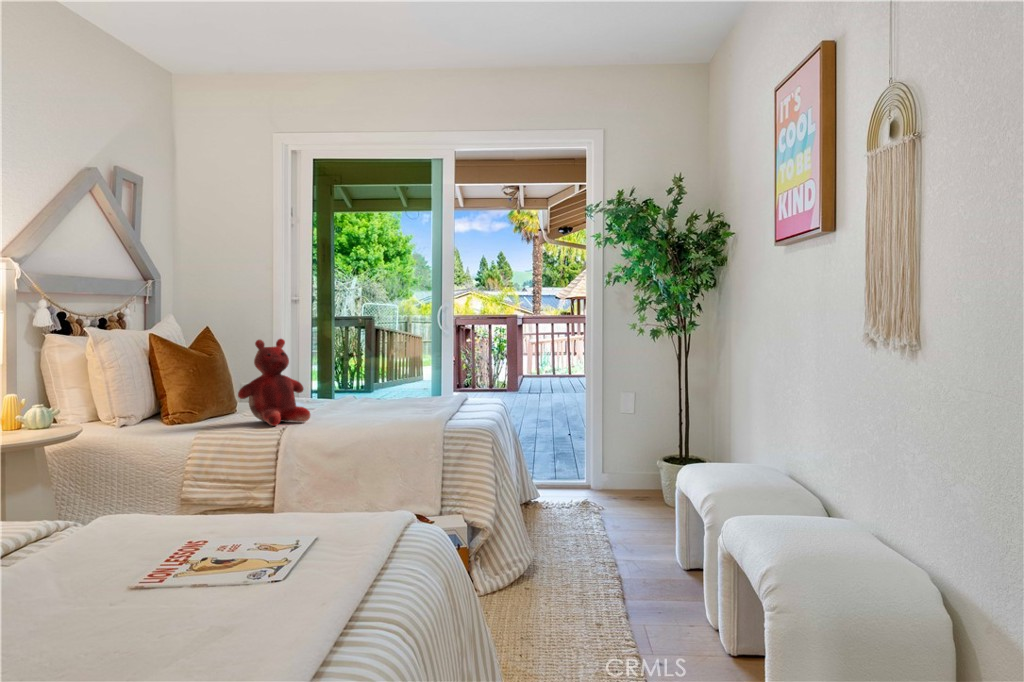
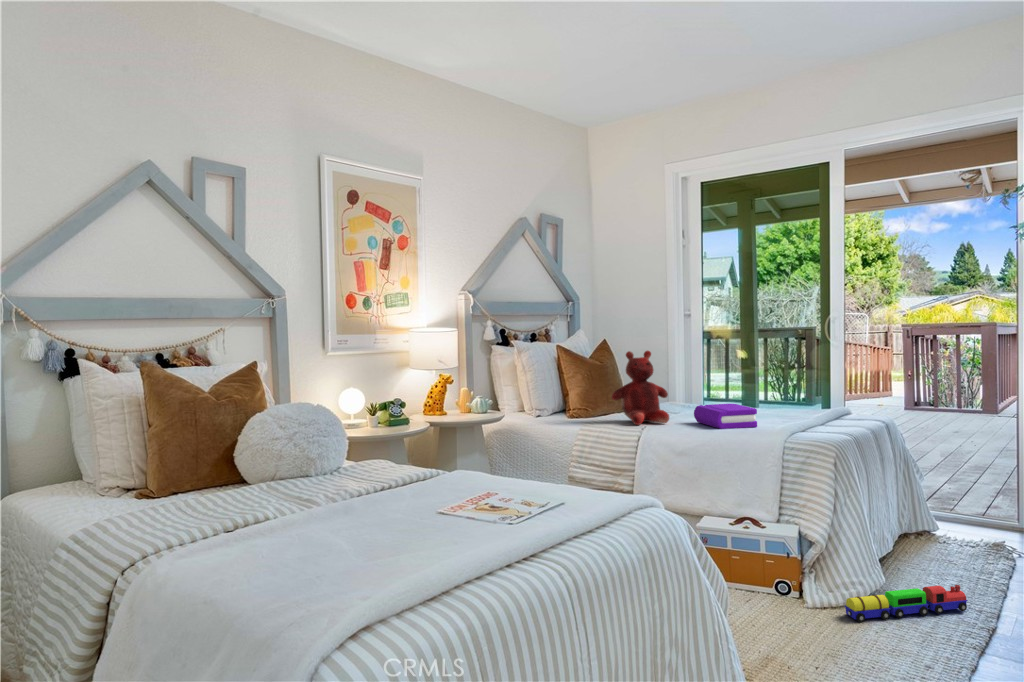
book: none [336,395,406,423] -> present [694,404,757,429]
toy train: none [512,545,598,599] -> present [845,585,968,622]

